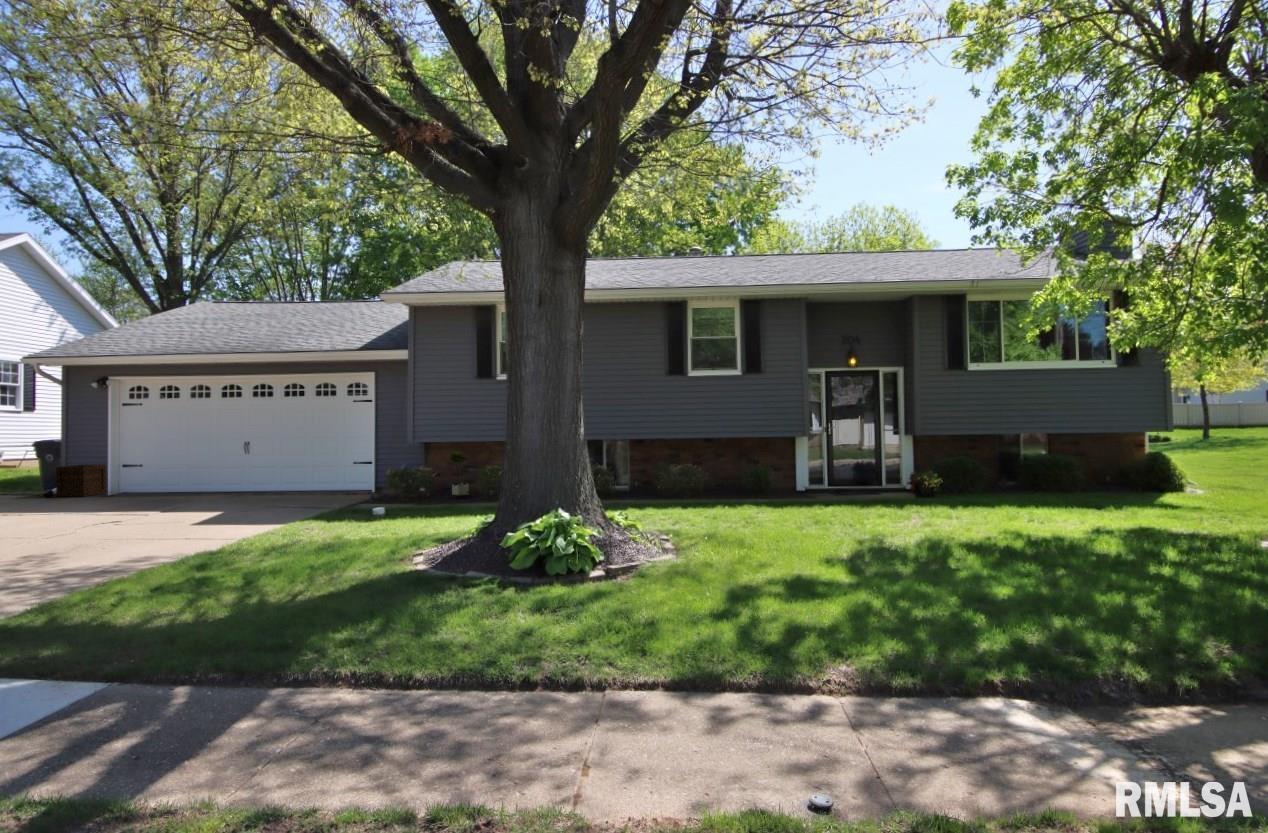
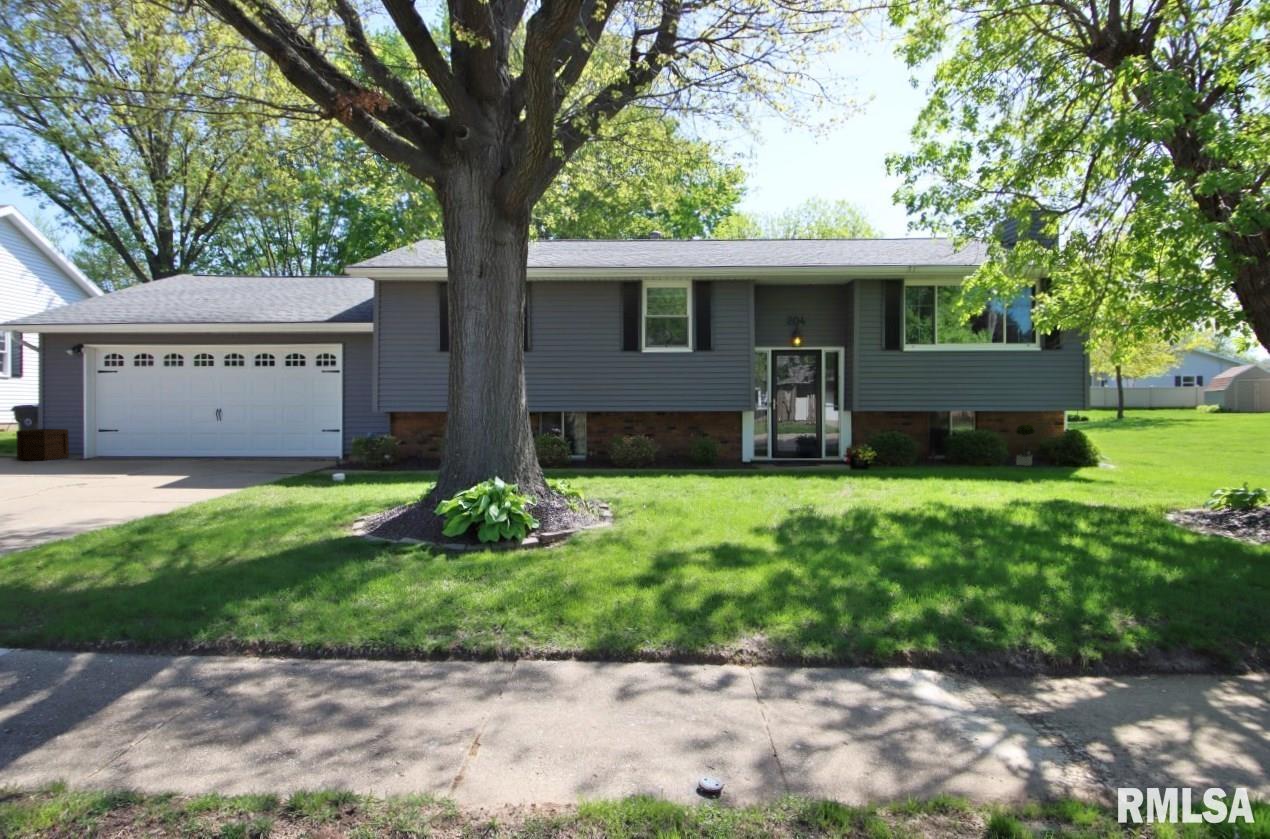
potted tree: present [450,451,469,495] -> present [1016,424,1035,466]

